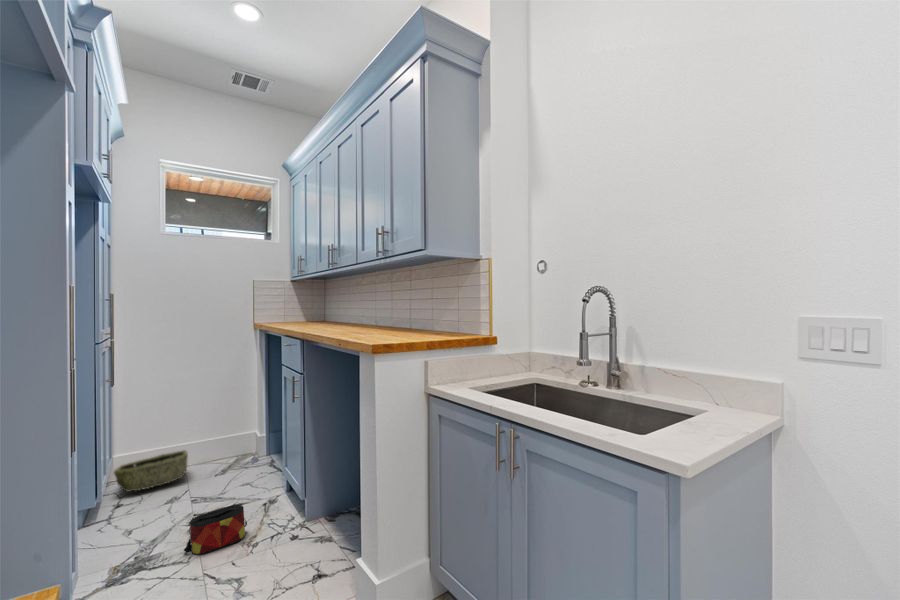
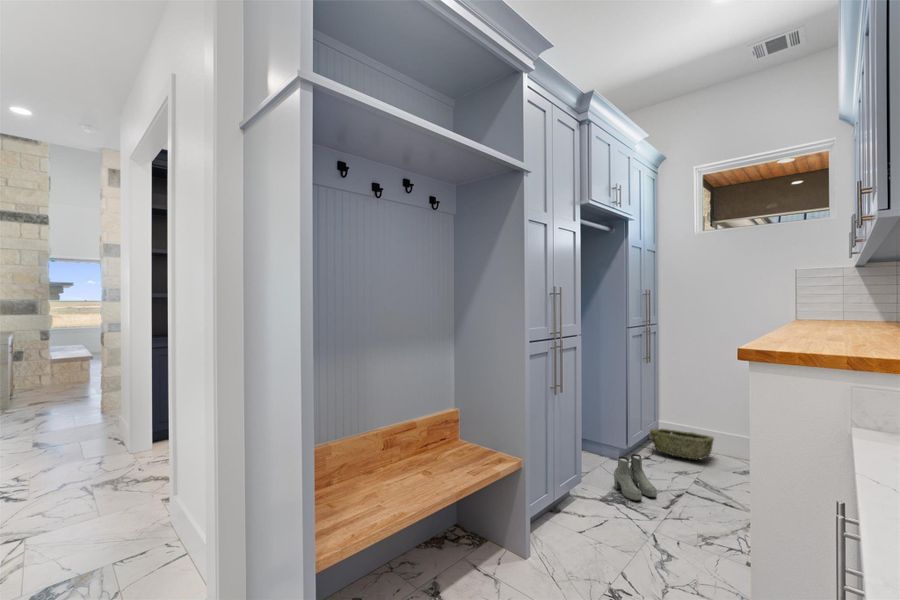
boots: none [109,501,172,561] -> present [614,454,657,501]
bag: present [184,505,247,555] -> none [654,487,714,532]

